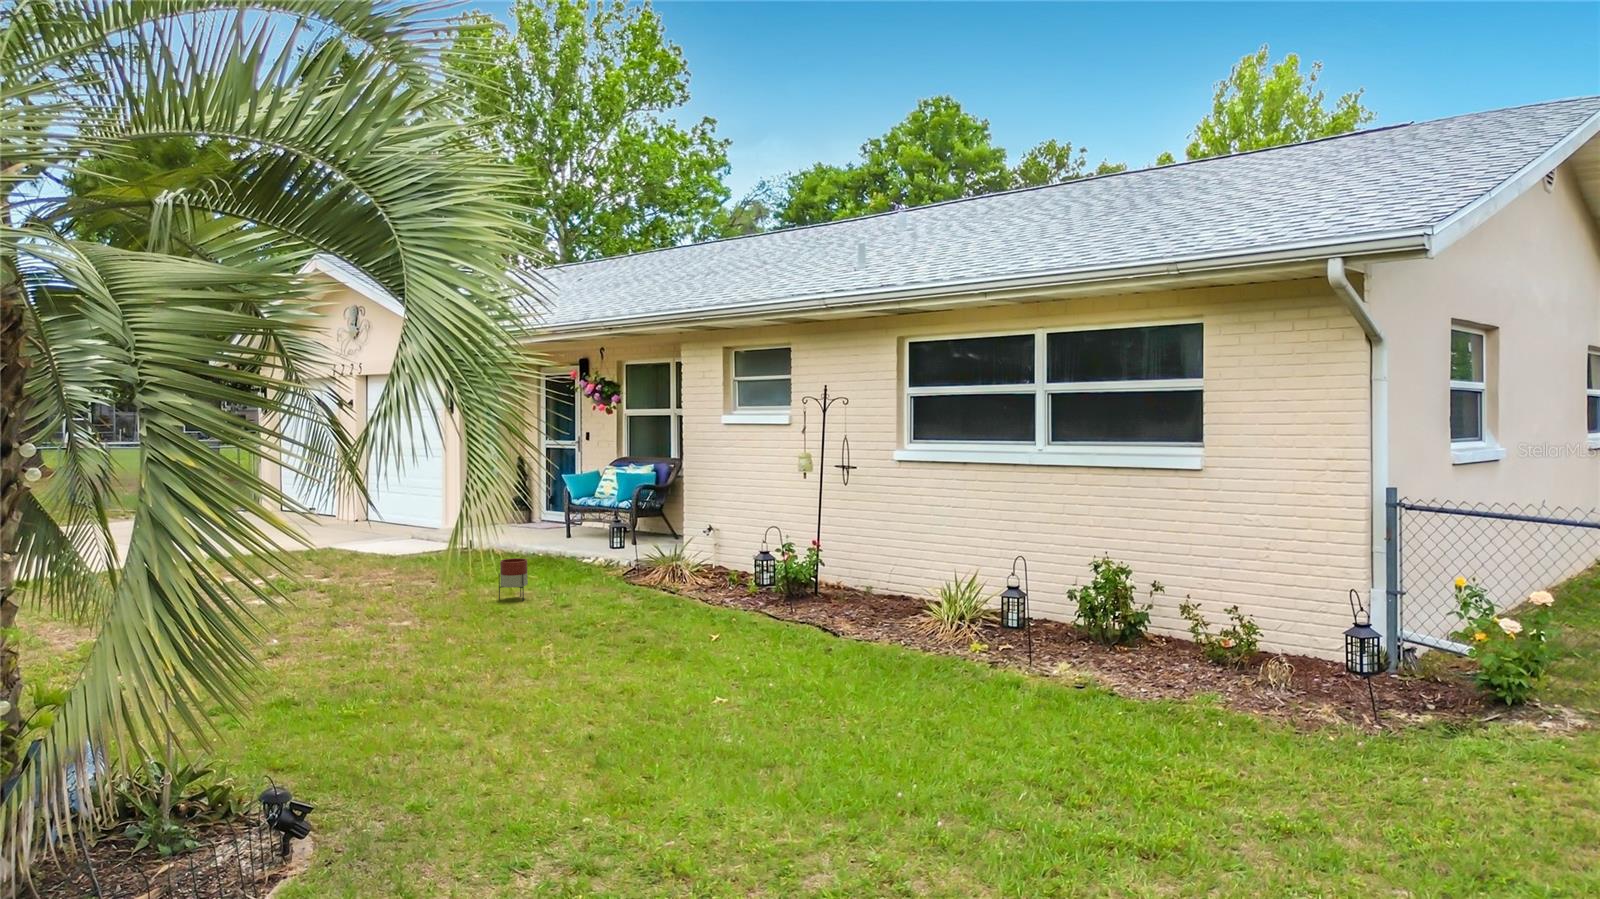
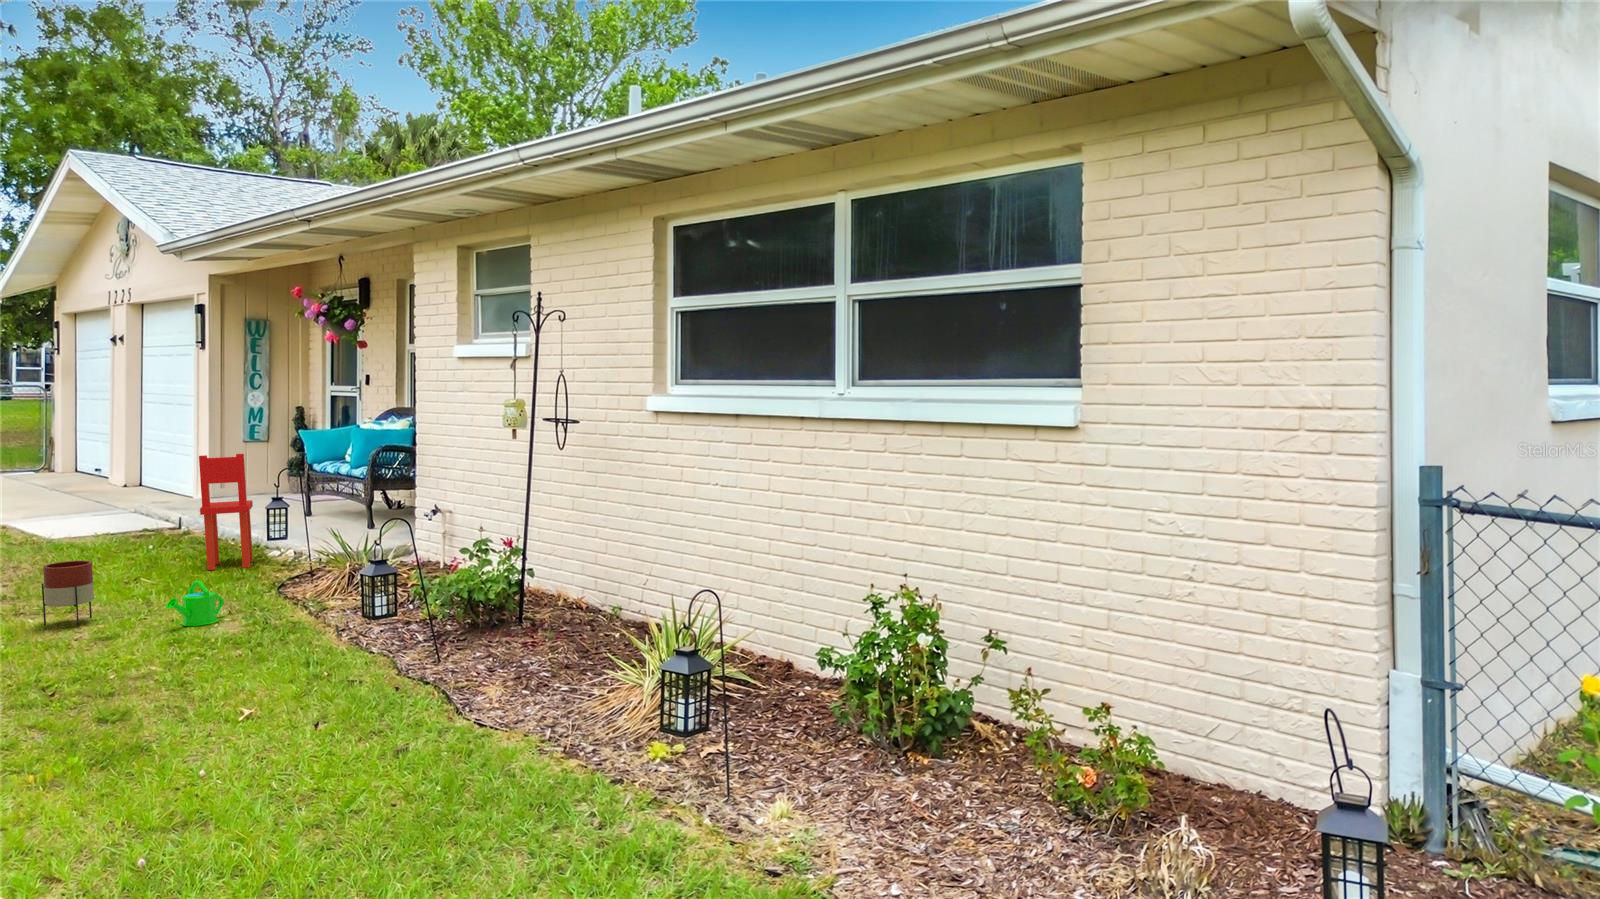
chair: none [538,489,573,571] -> present [199,454,253,570]
watering can: none [585,571,609,600] -> present [166,581,224,626]

